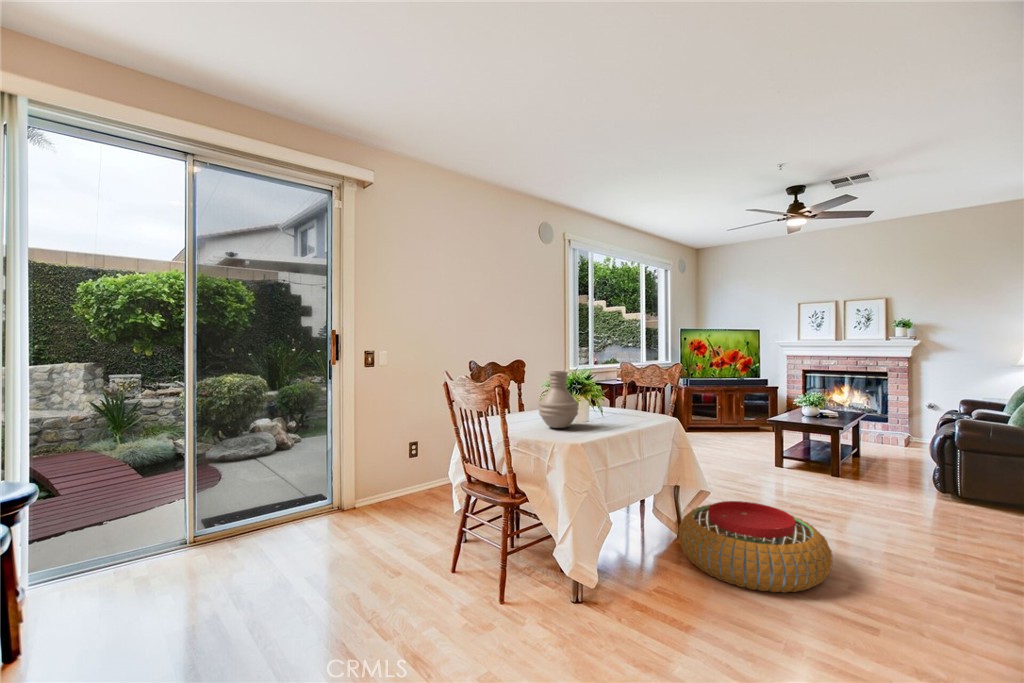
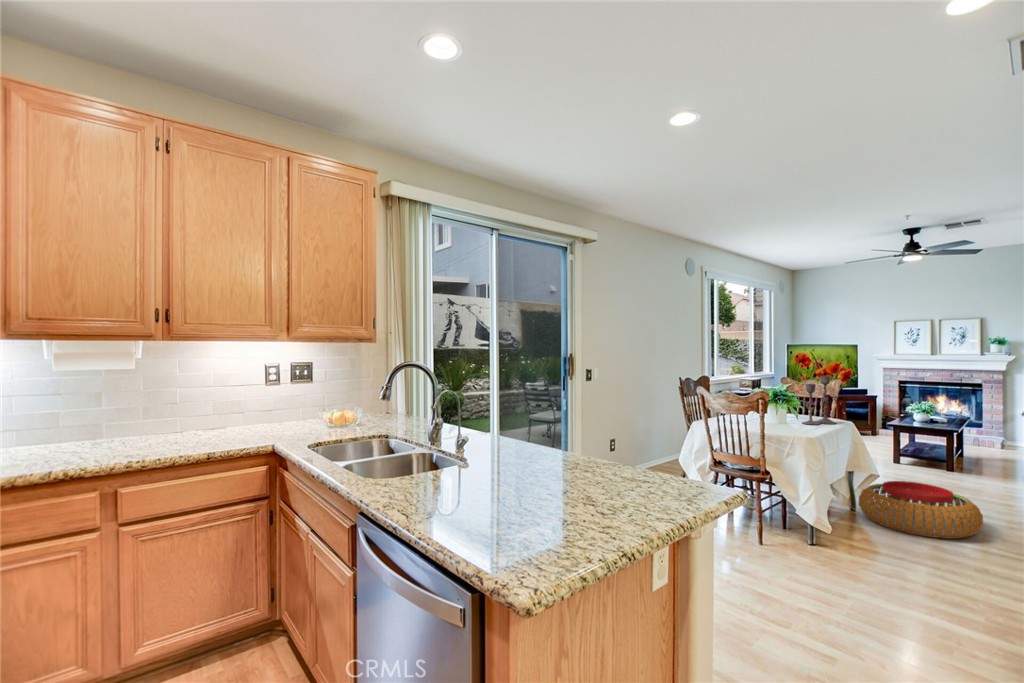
candlestick: none [595,356,643,425] -> present [802,376,836,425]
vase: present [538,371,579,428] -> none [766,387,797,426]

